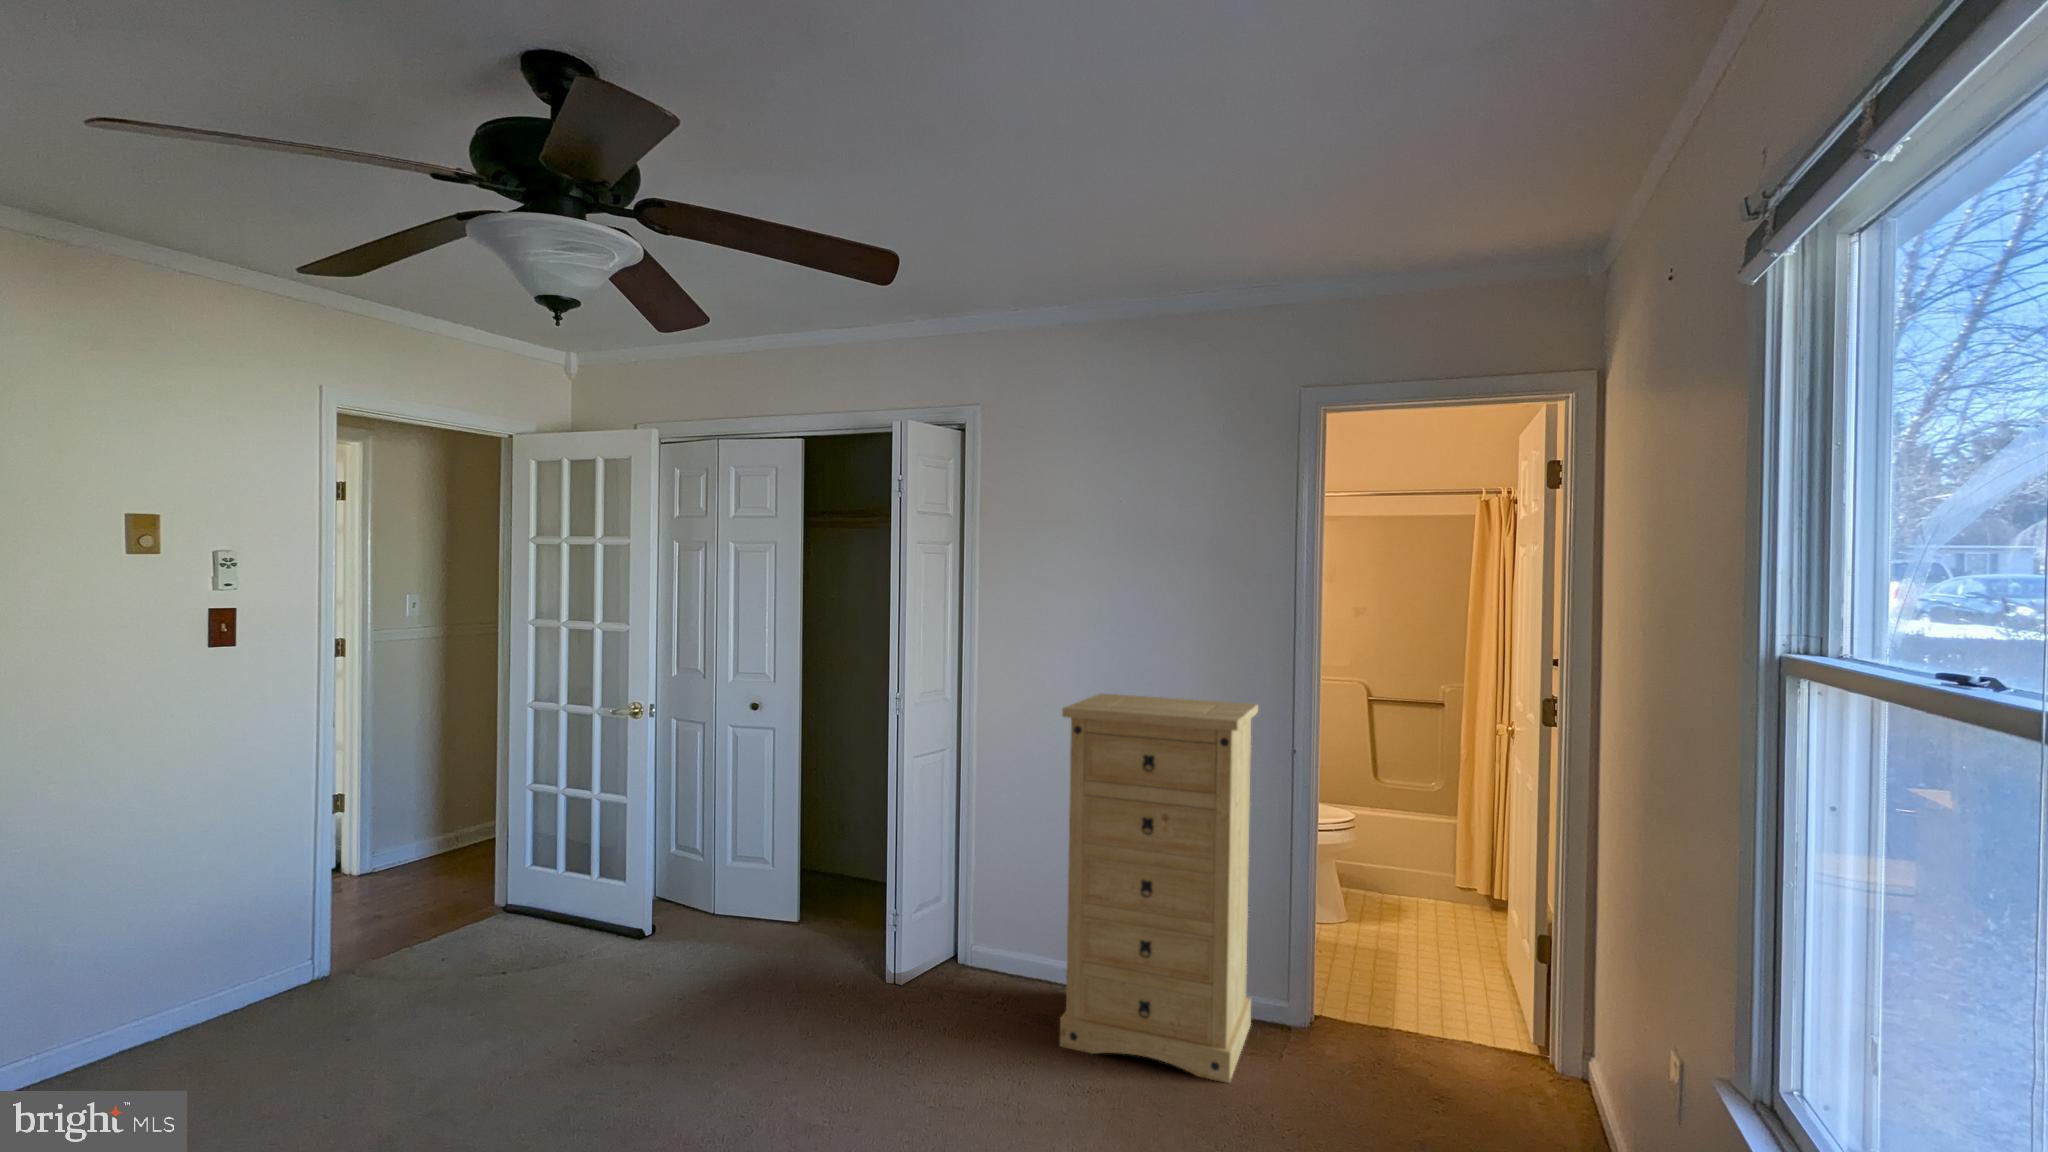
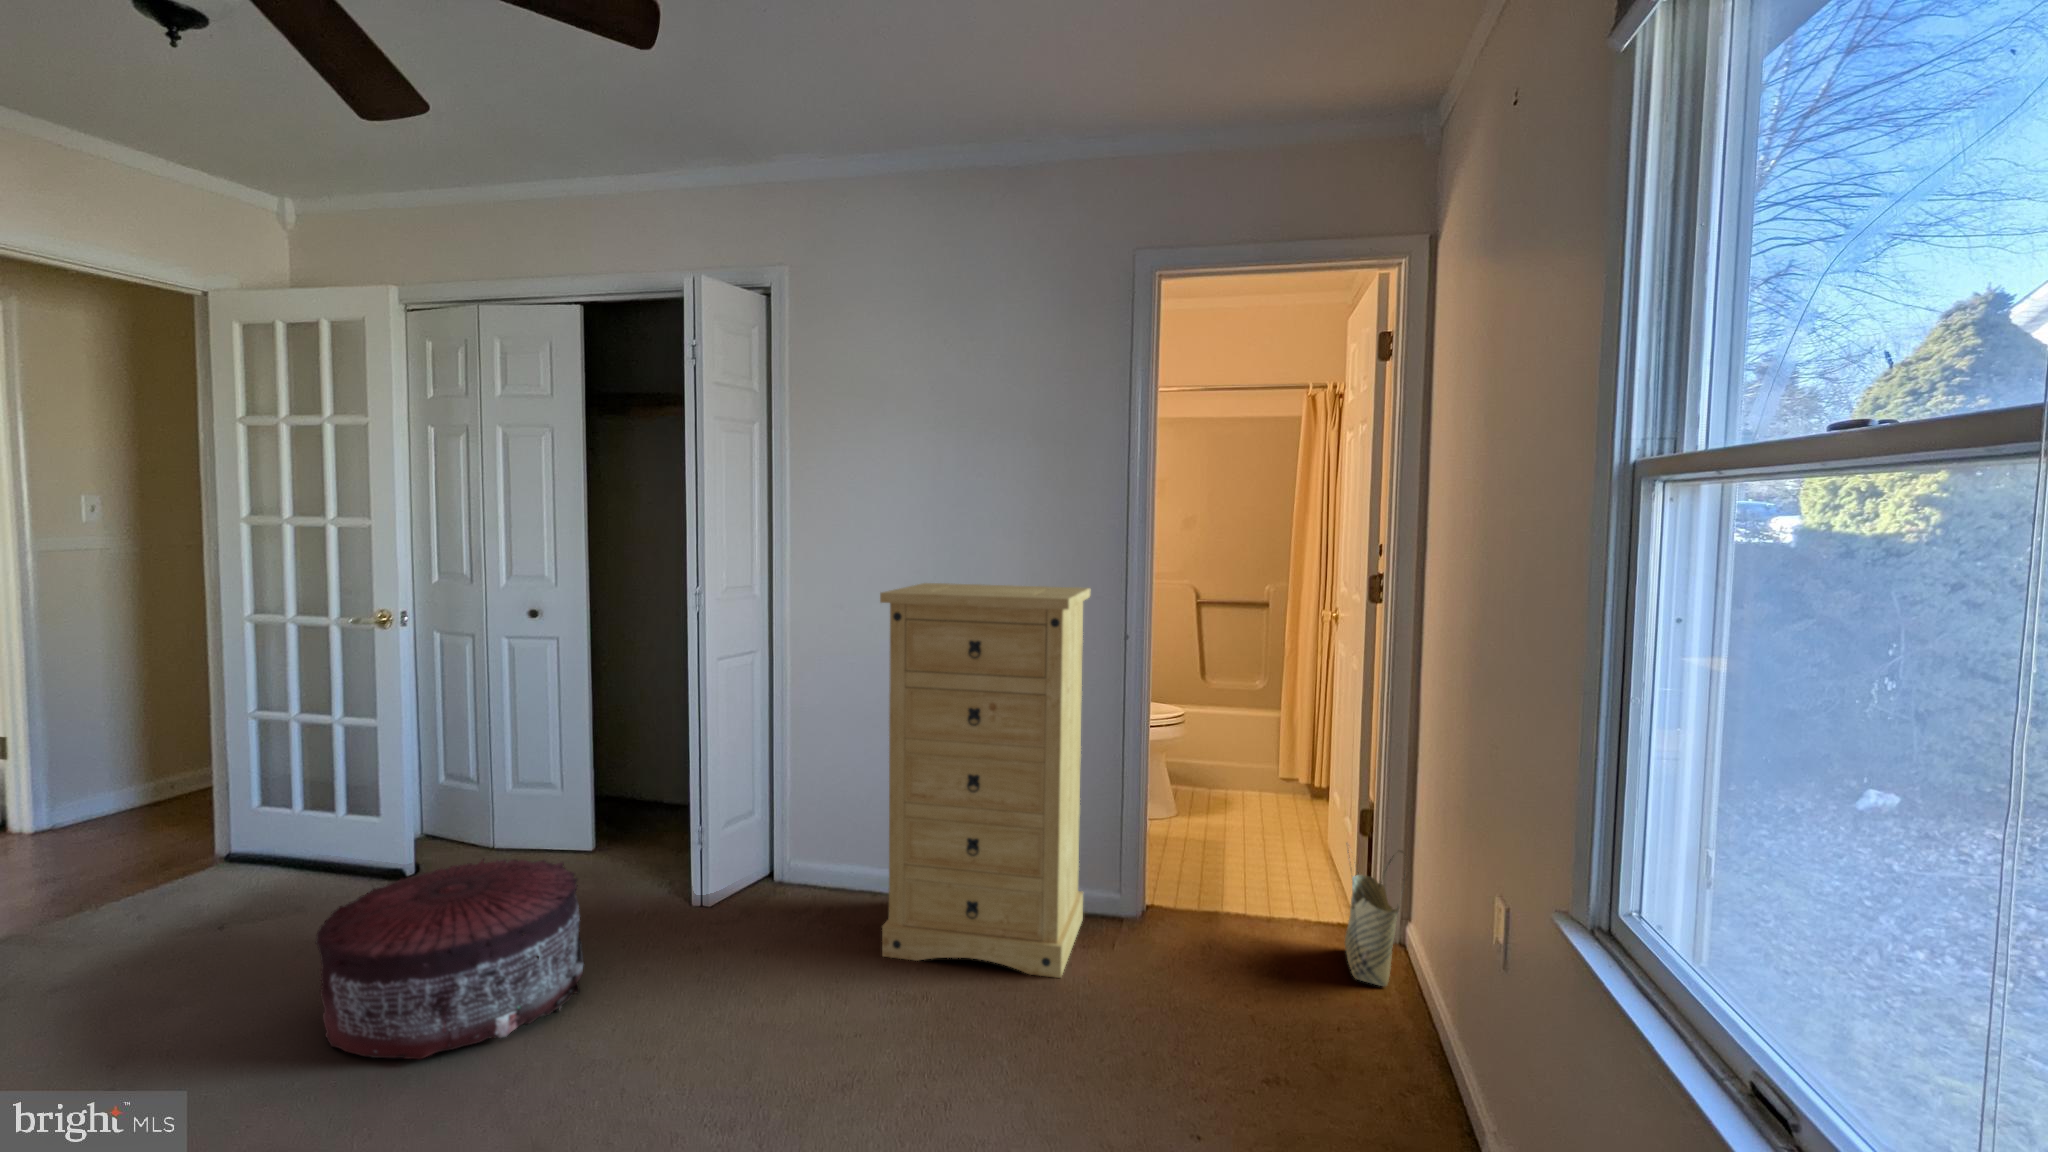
pouf: none [595,929,802,1106] -> present [316,859,584,1059]
woven basket: none [1520,969,1585,1123] -> present [1345,843,1403,986]

